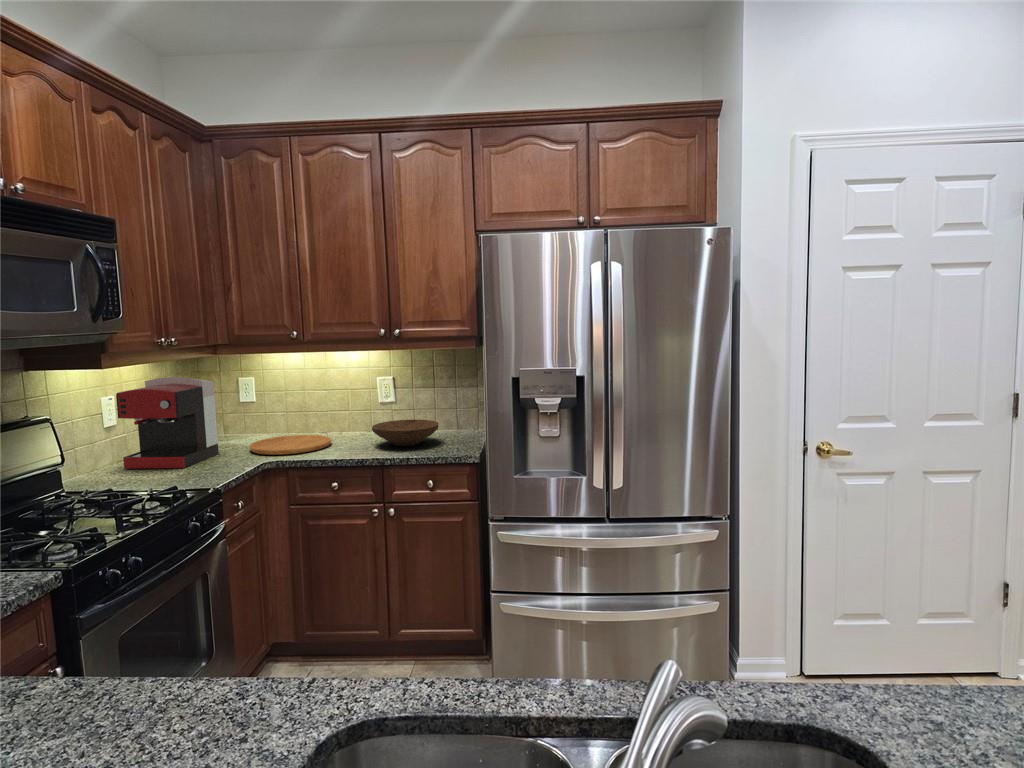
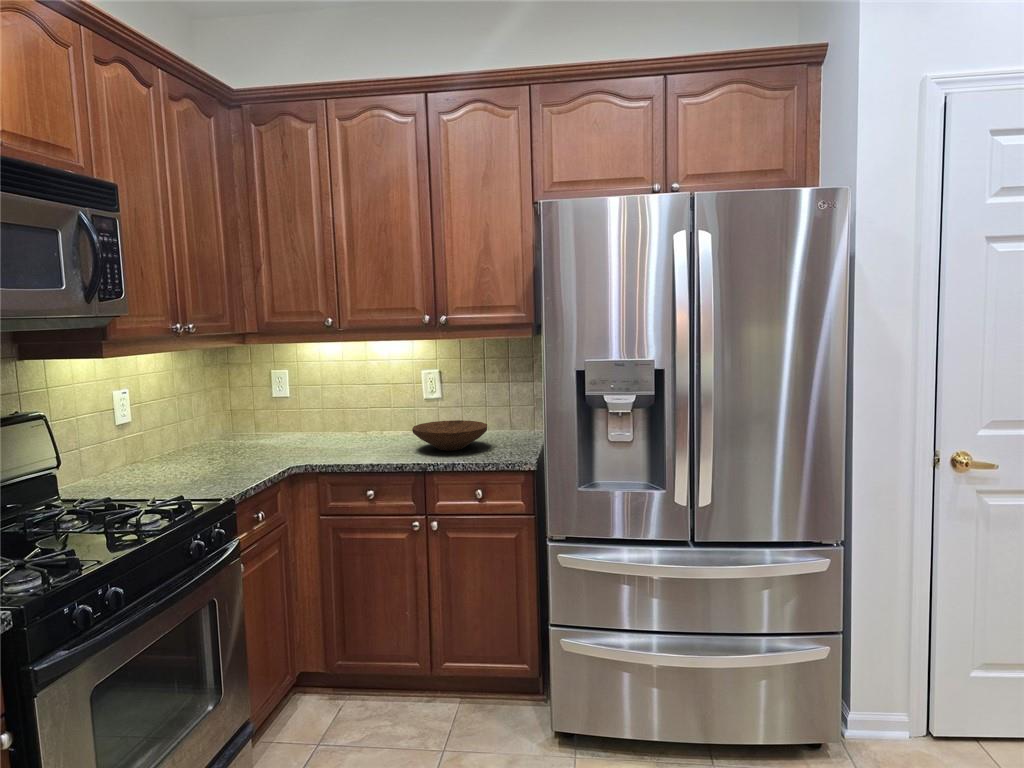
coffee maker: present [116,377,219,469] -> none [129,370,243,472]
cutting board: present [250,435,331,455] -> none [277,436,367,458]

